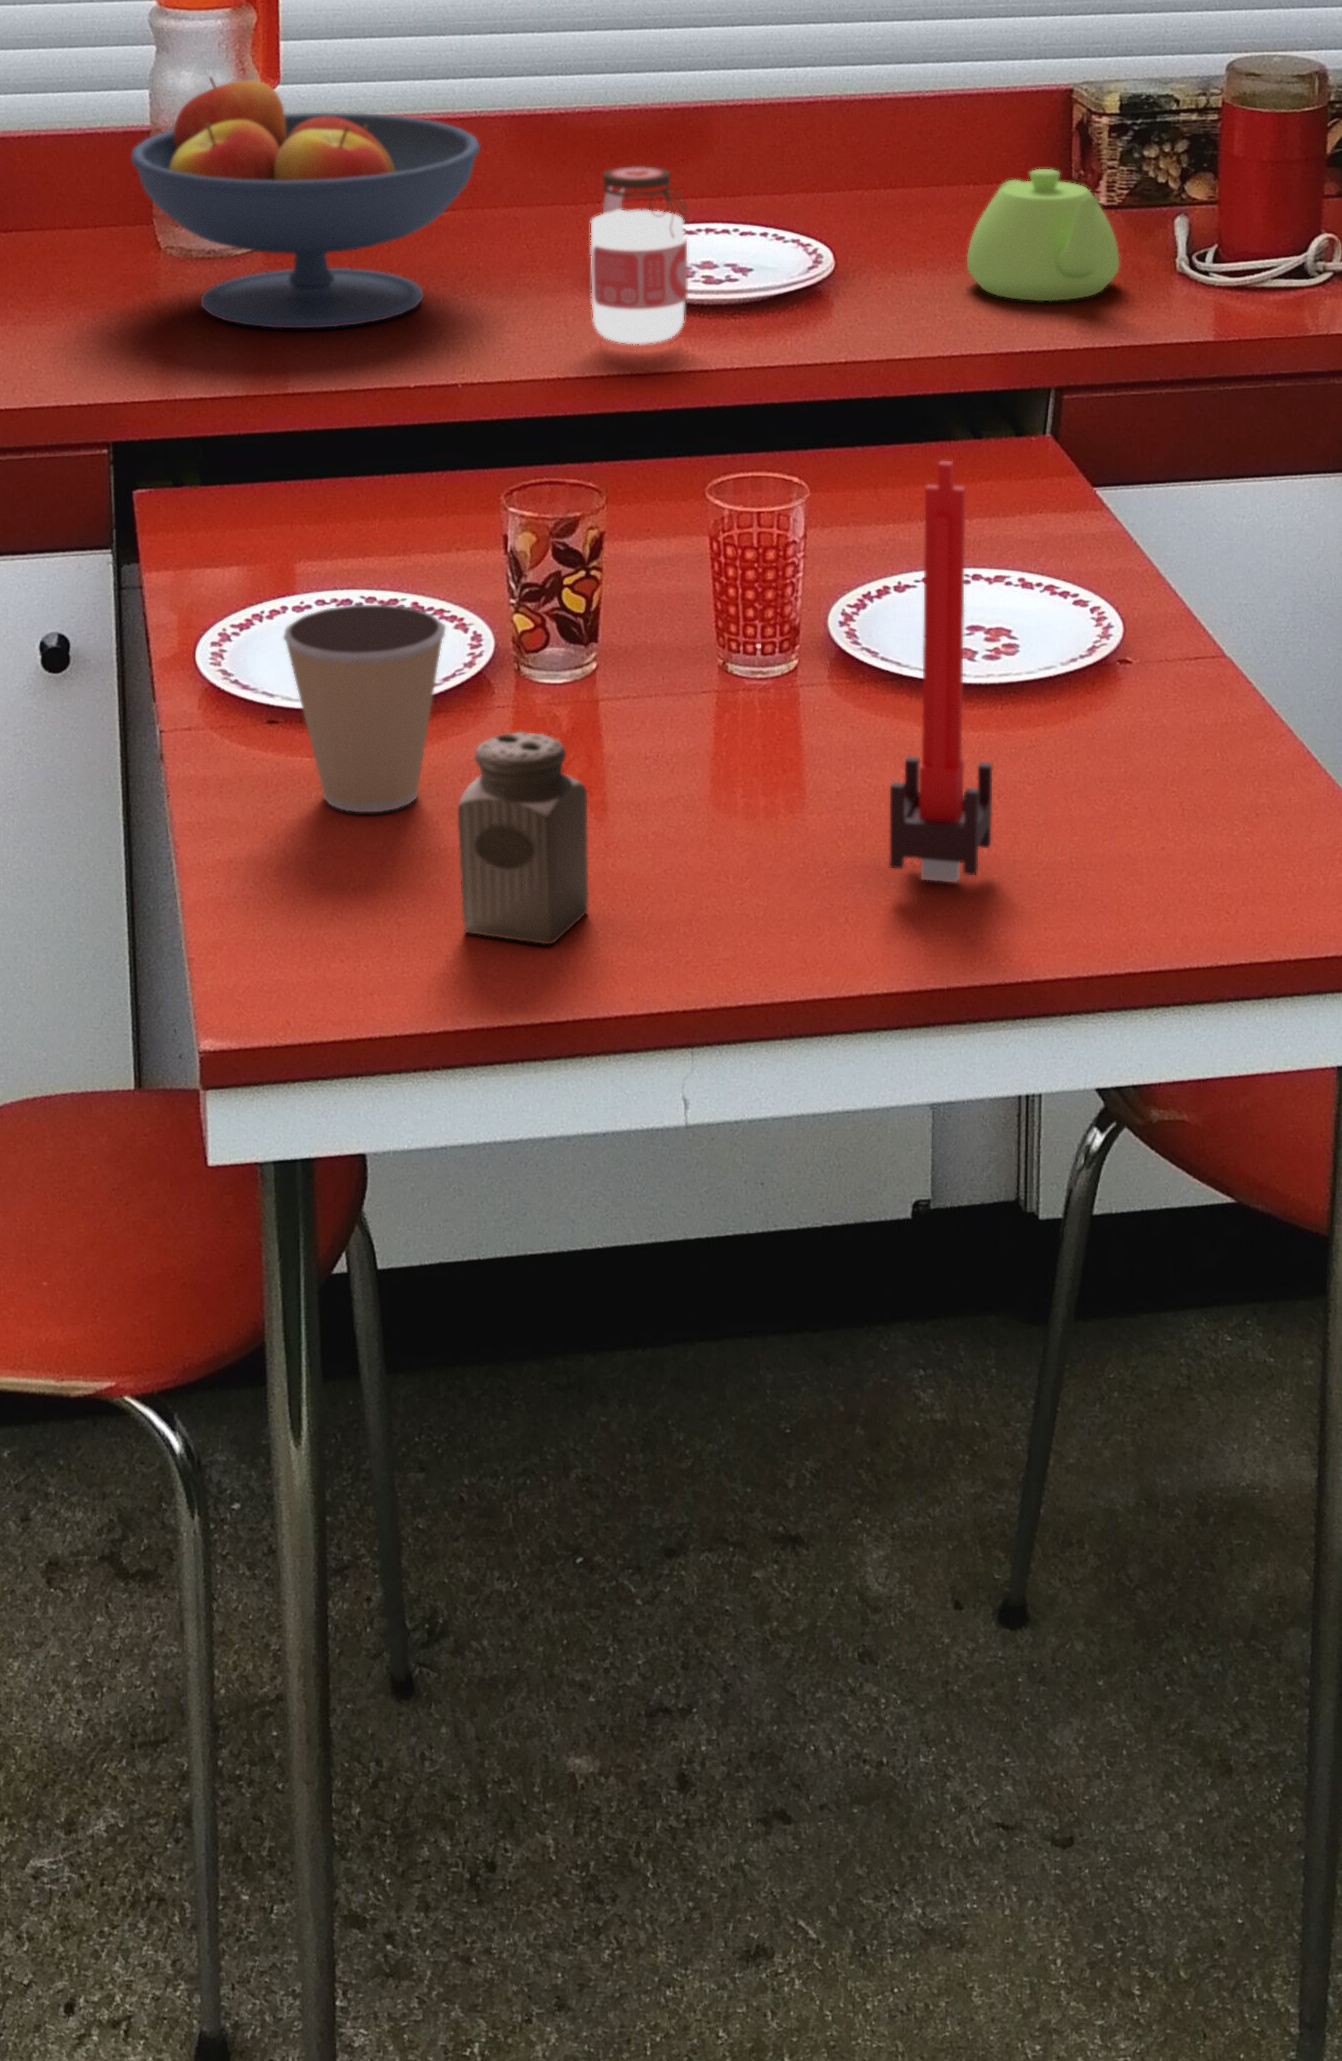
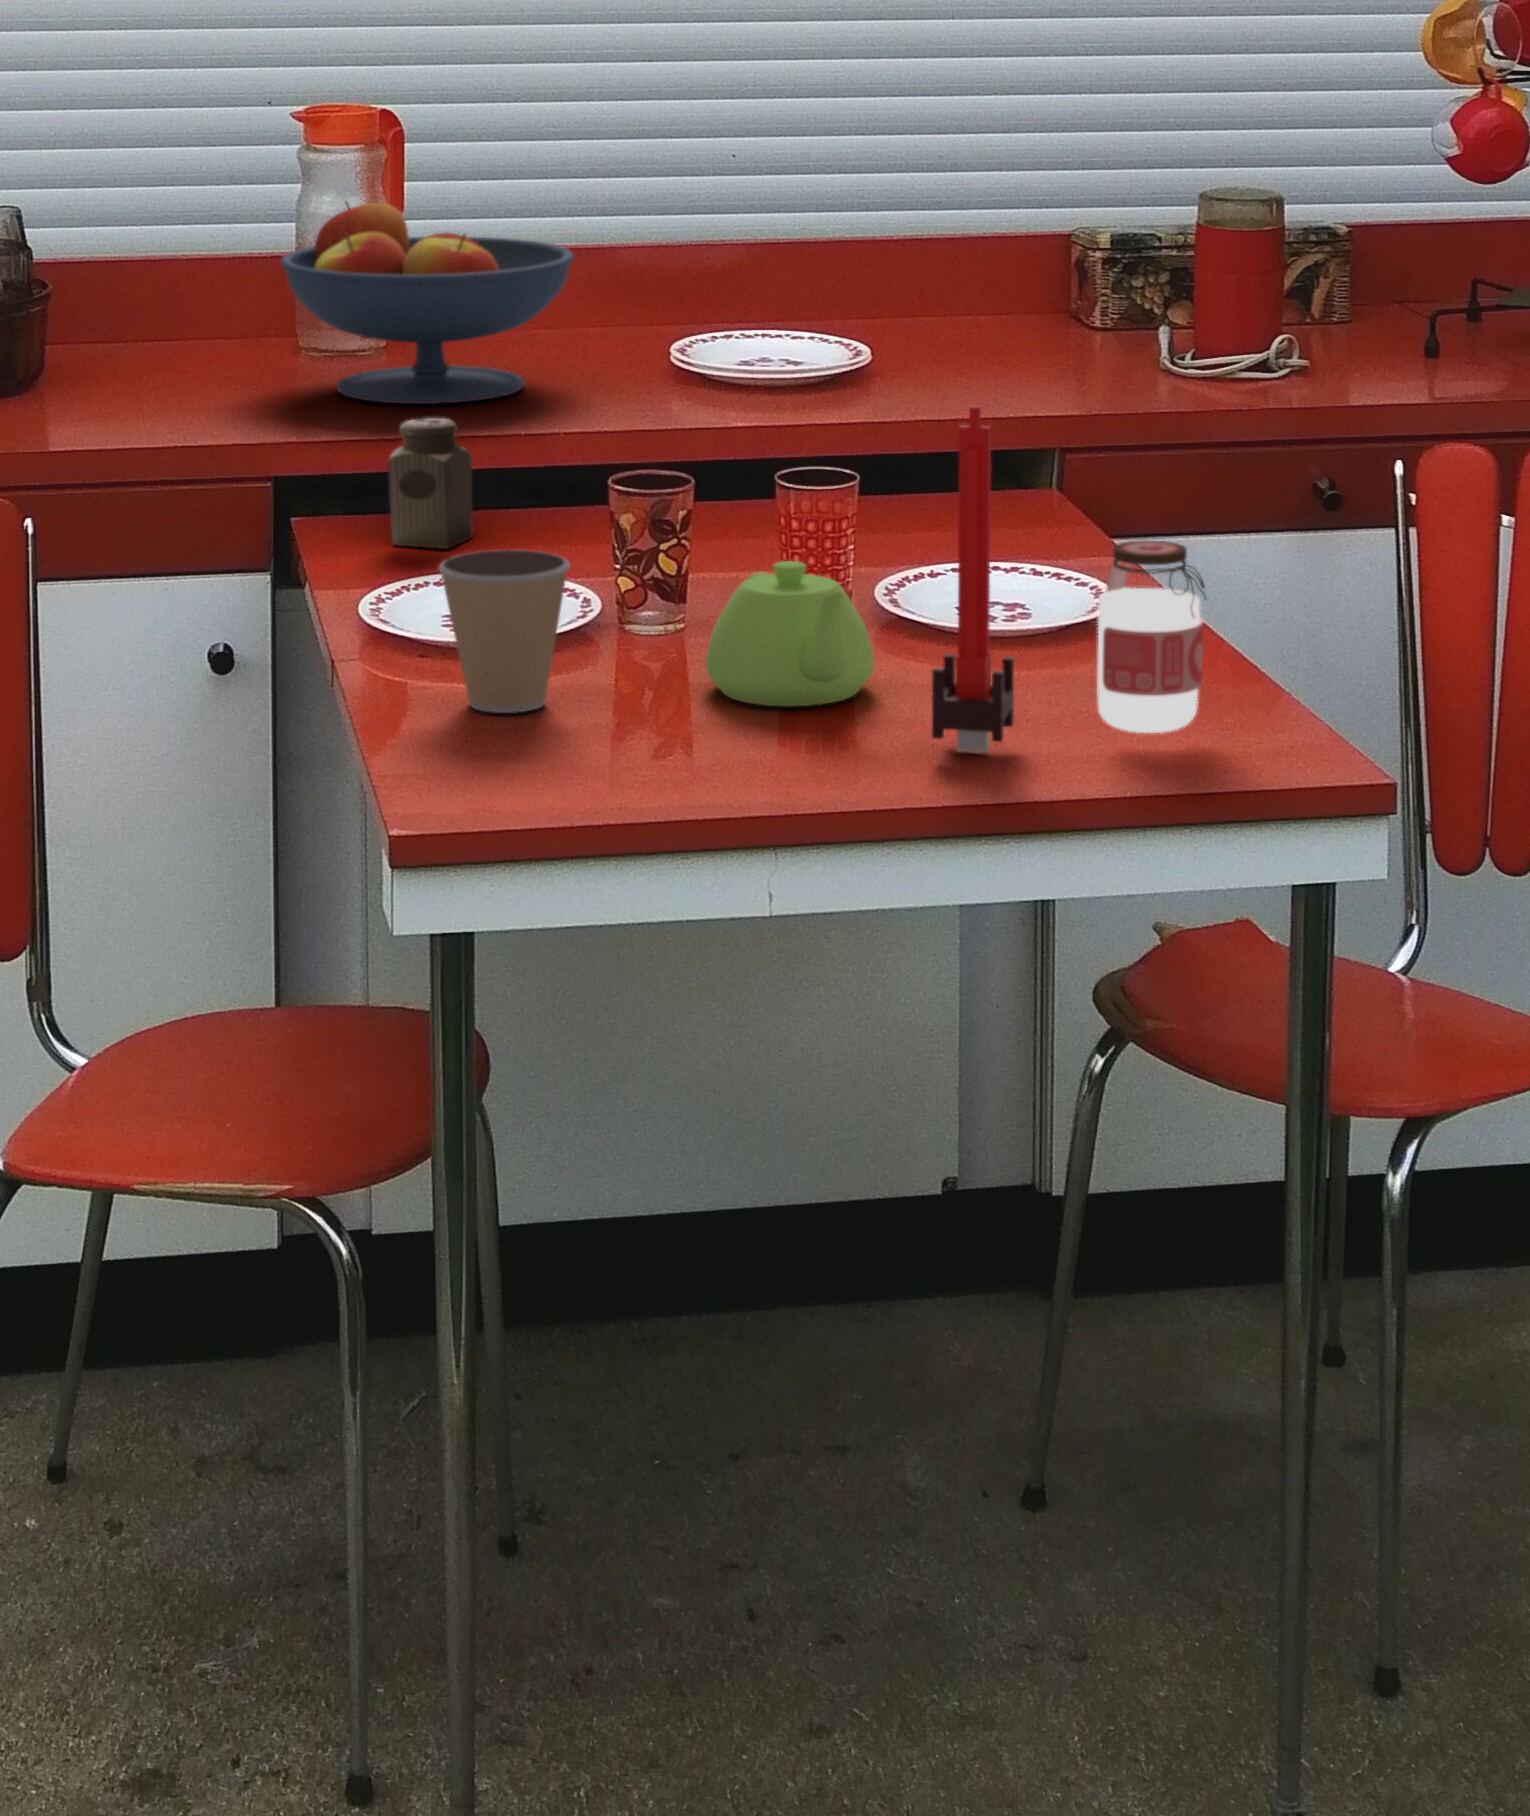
jar: present [591,166,688,344] -> present [1098,541,1206,733]
teapot: present [967,169,1119,301] -> present [706,561,874,706]
salt shaker: present [458,732,588,944] -> present [388,418,473,549]

